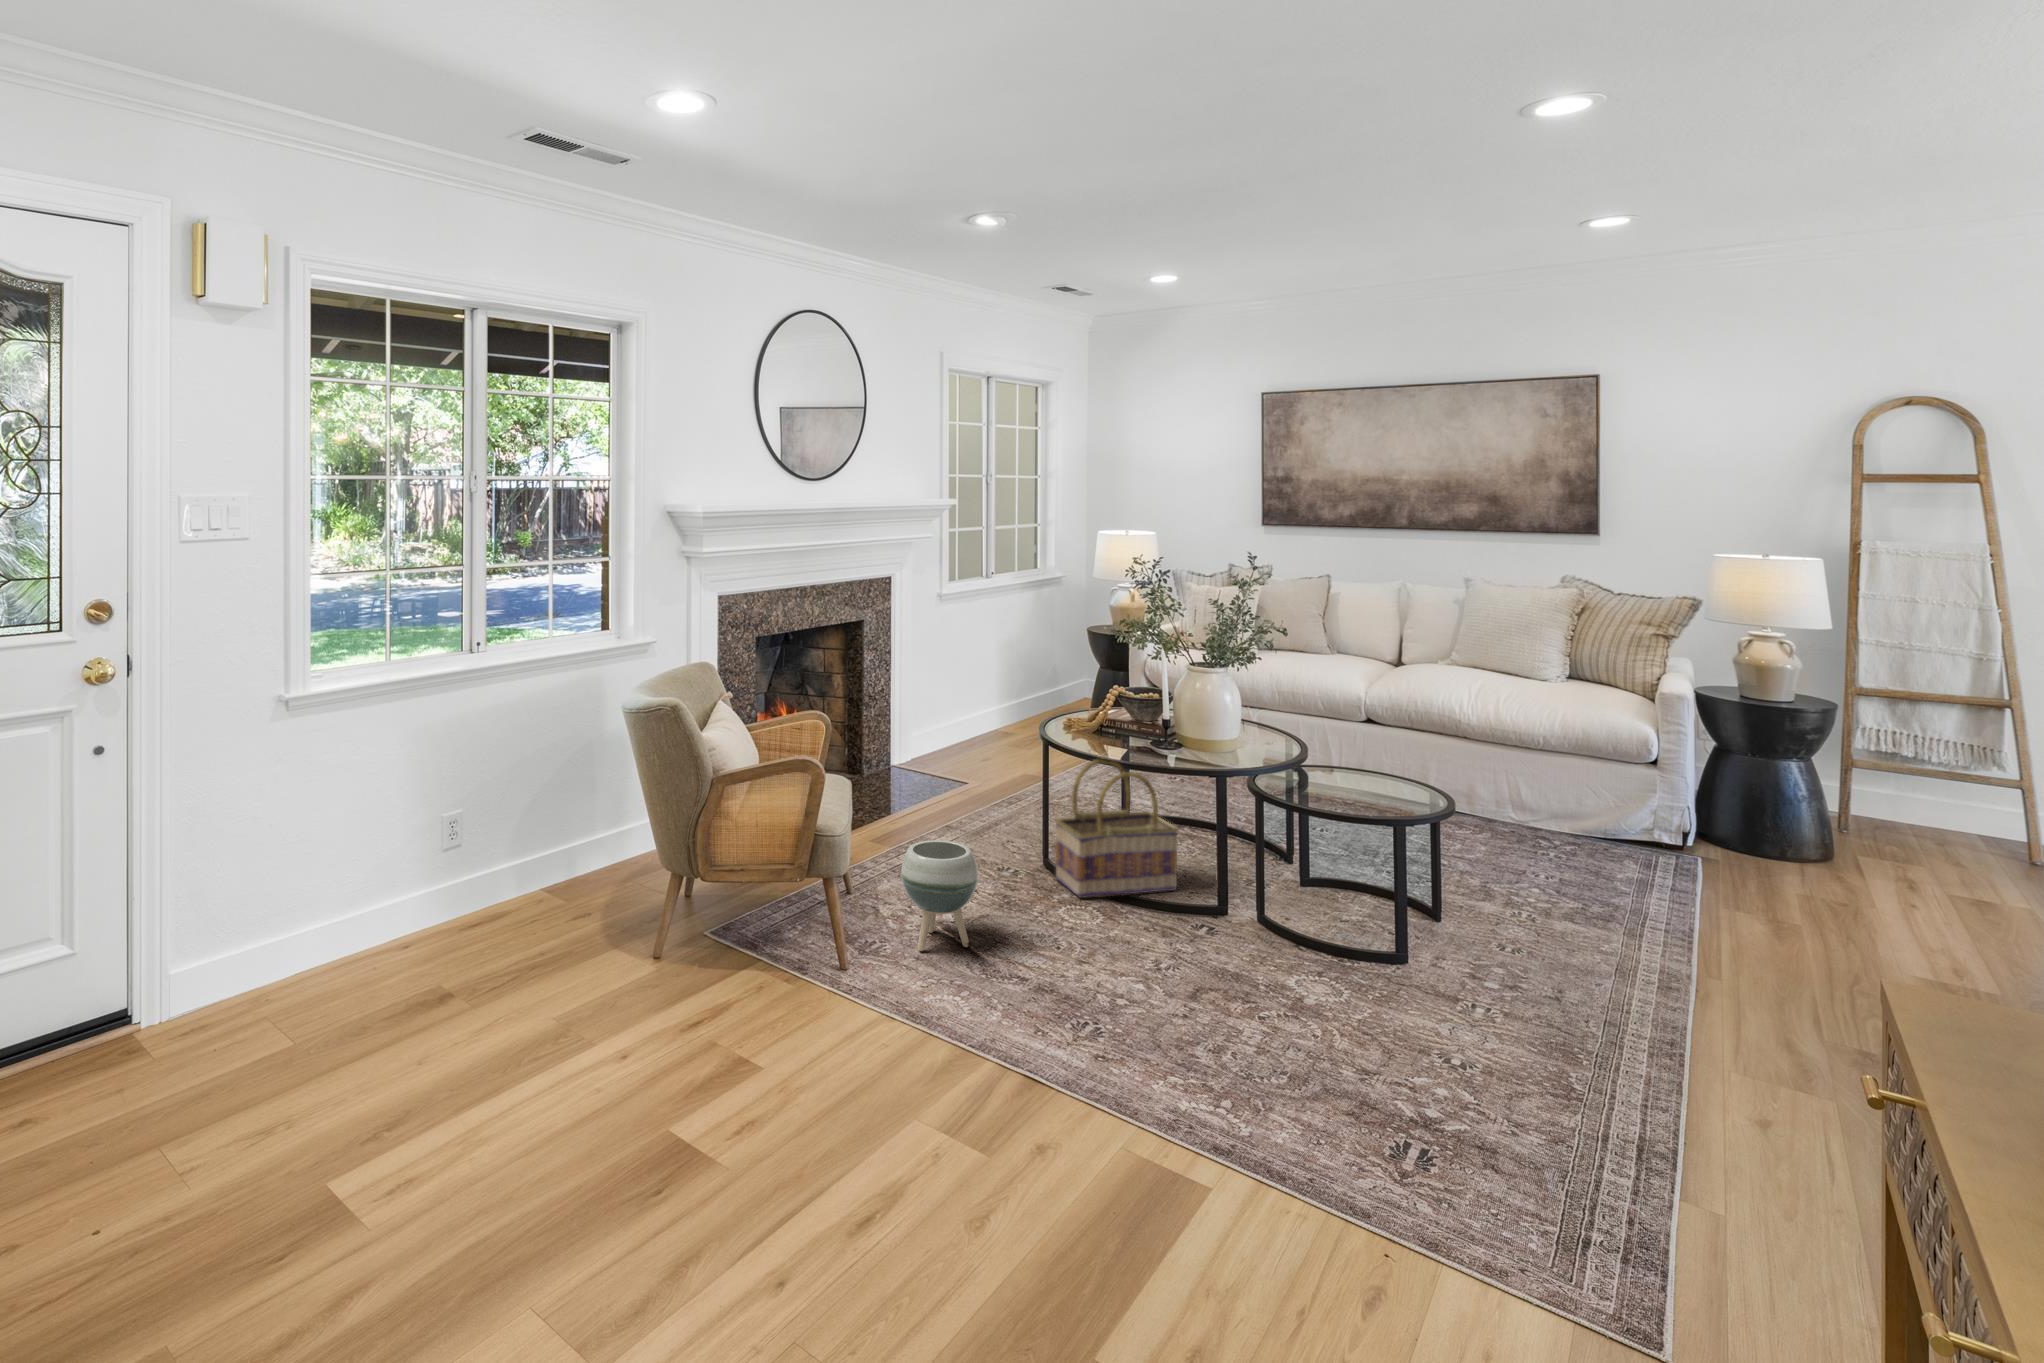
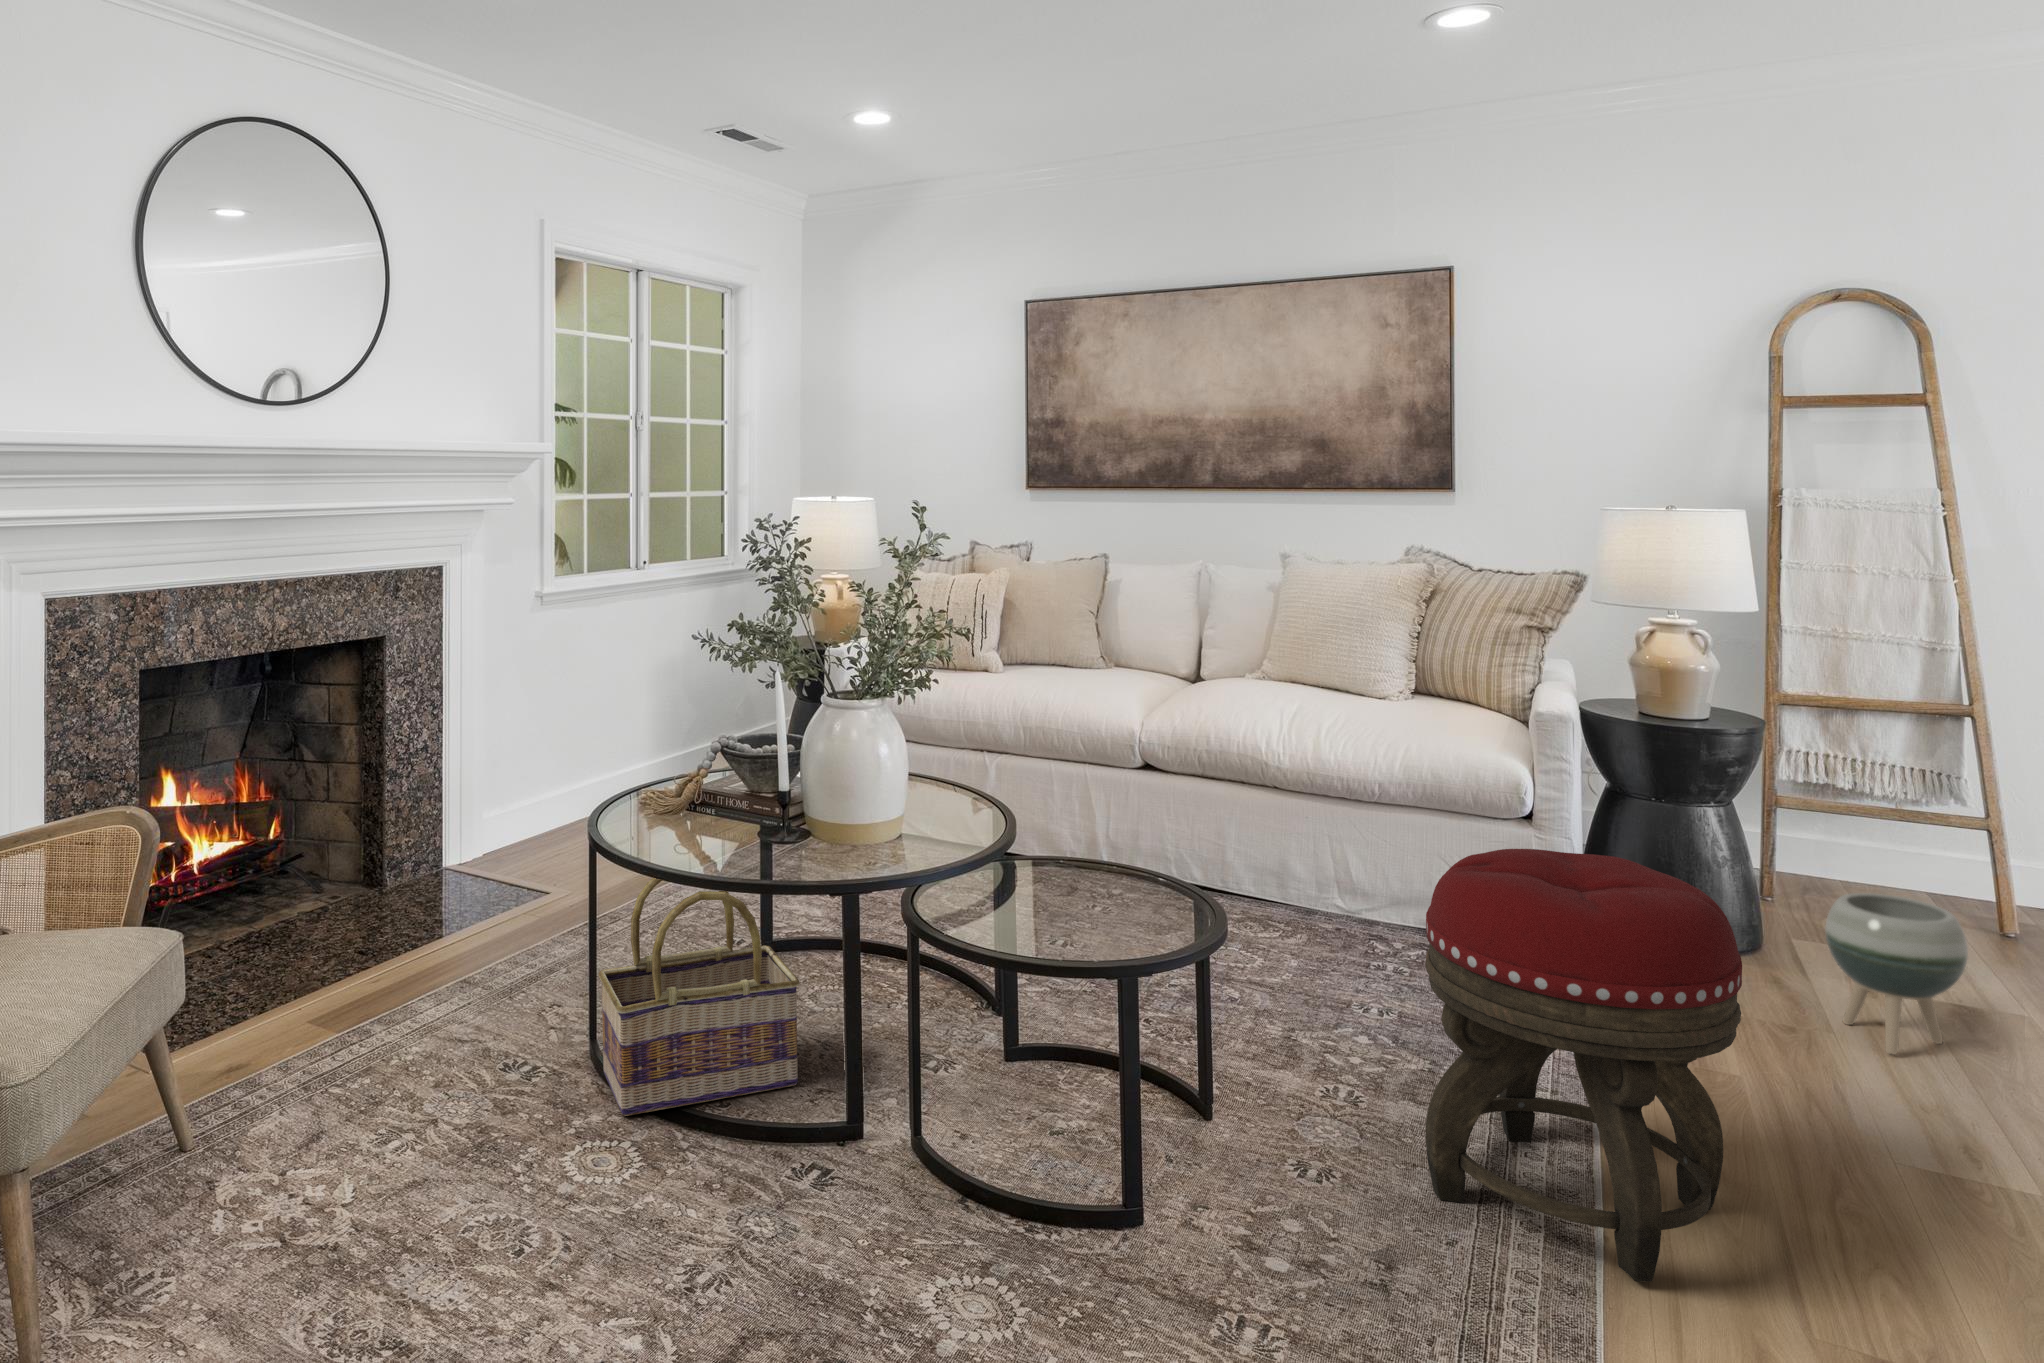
footstool: none [1581,764,1783,1005] -> present [1425,849,1742,1282]
planter: present [901,840,978,951] -> present [1825,893,1968,1055]

